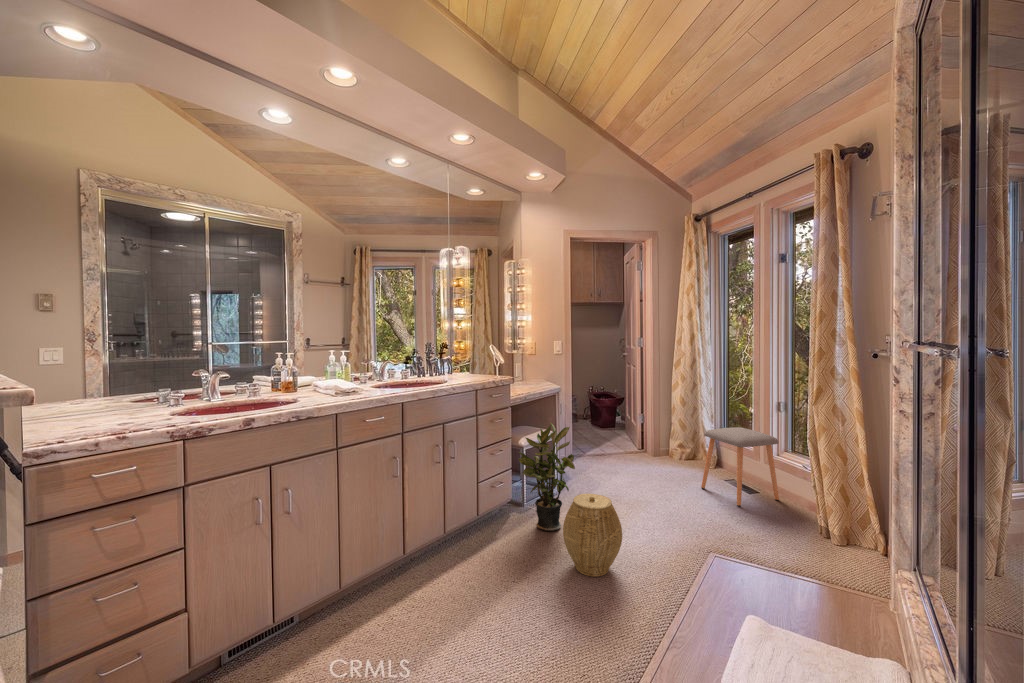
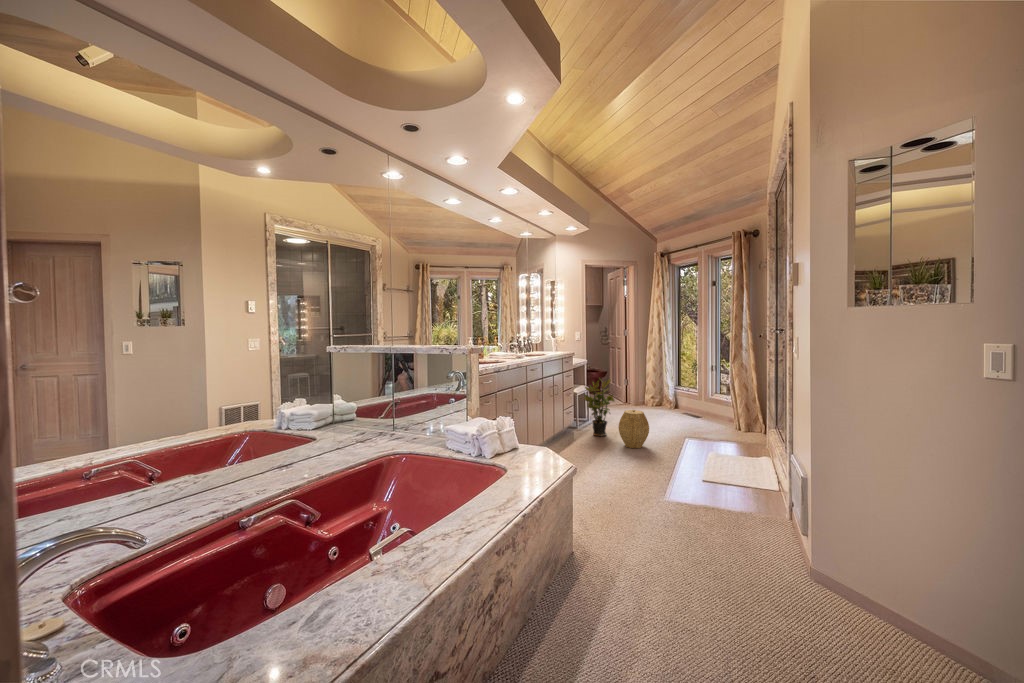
stool: present [701,427,779,506] -> none [671,381,713,423]

